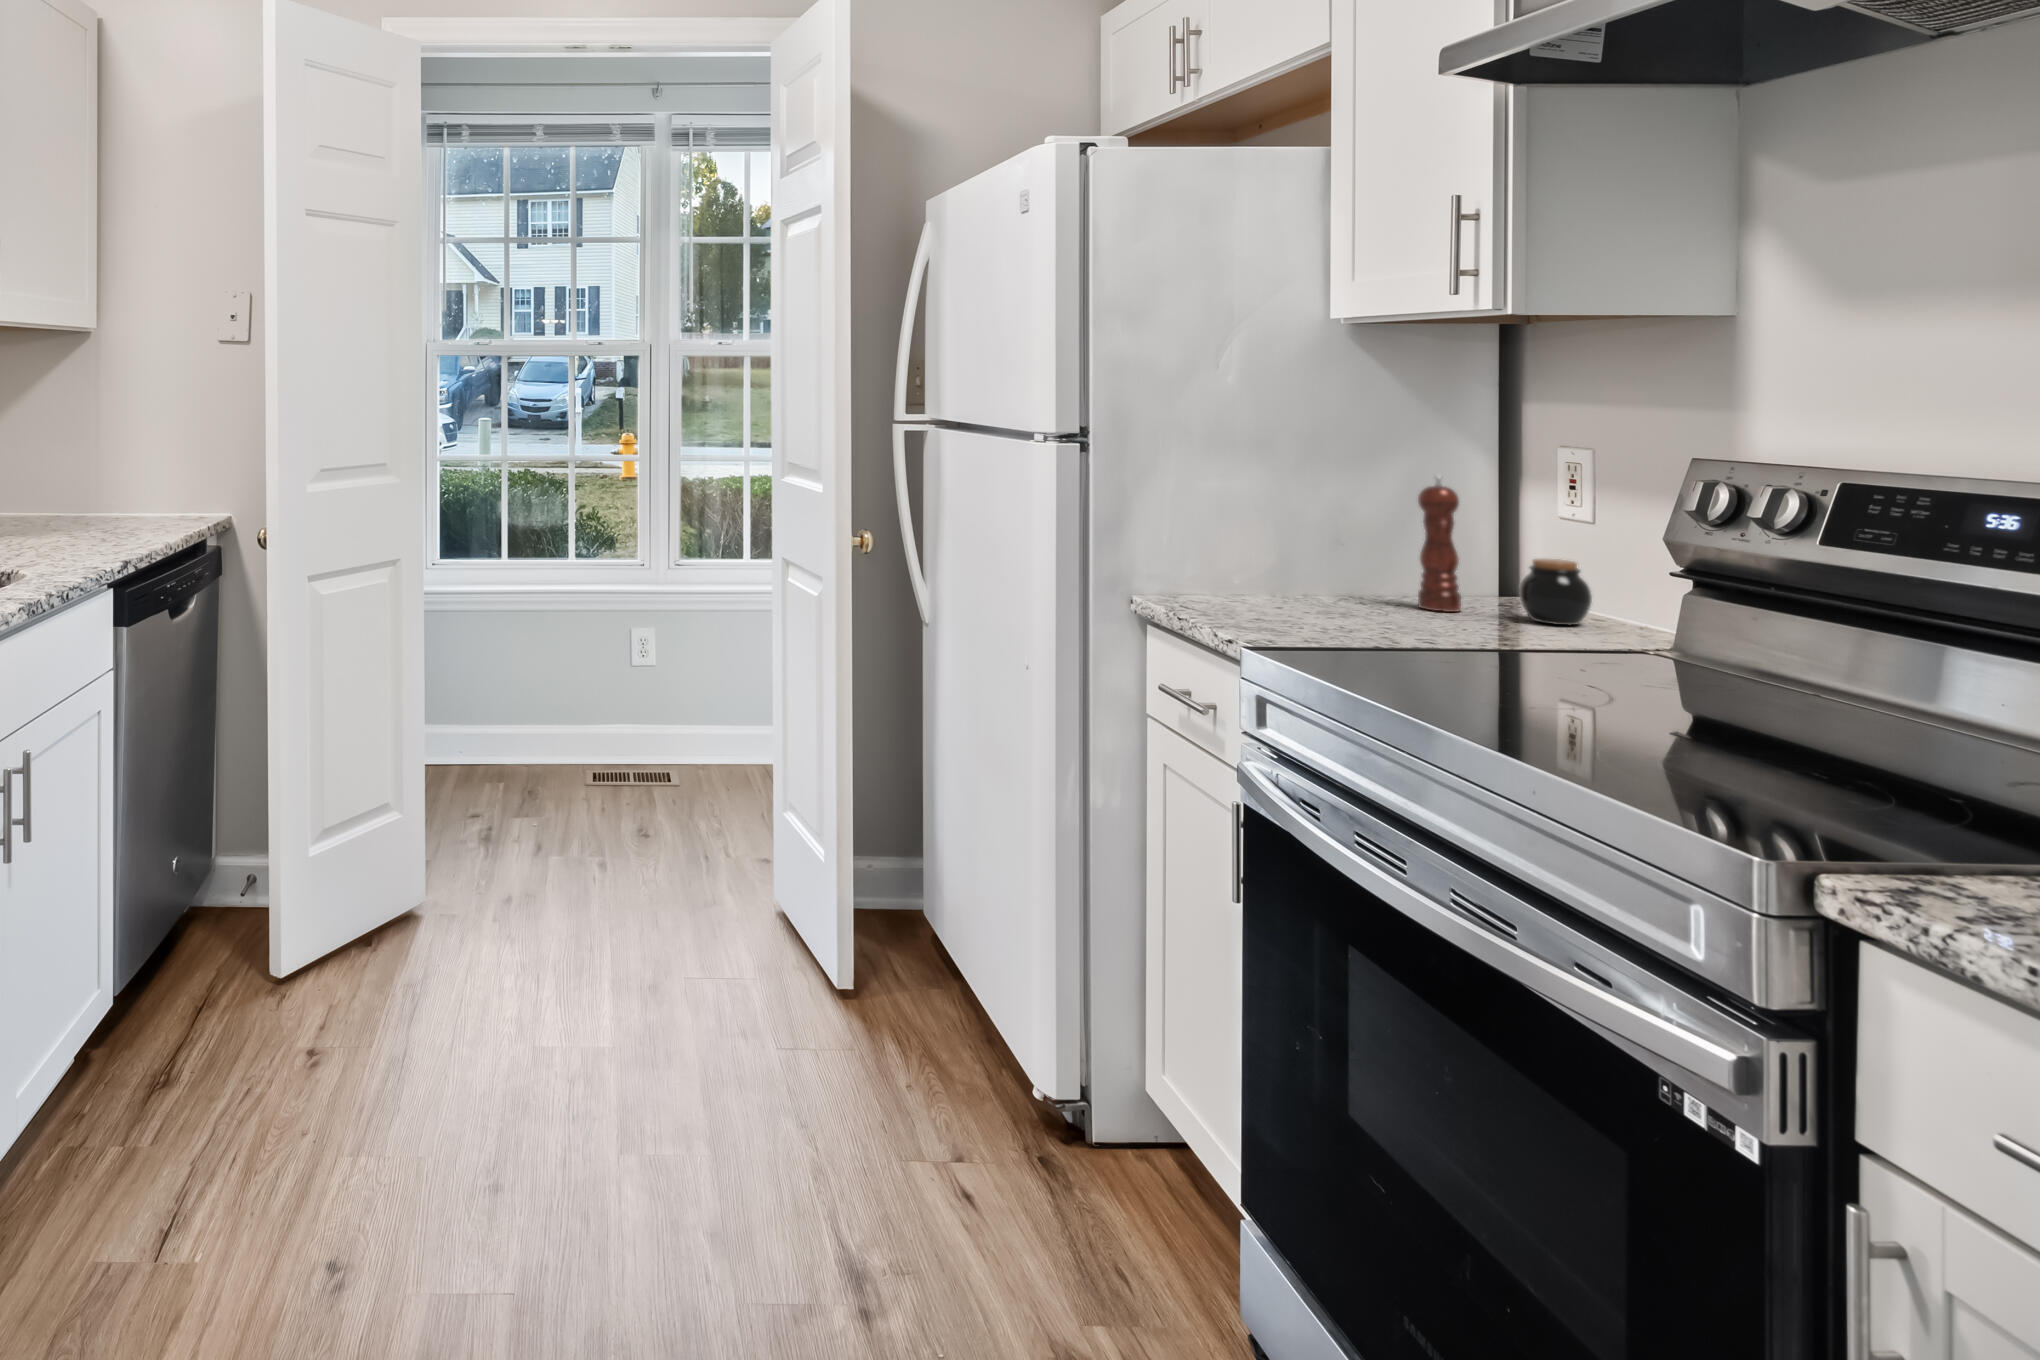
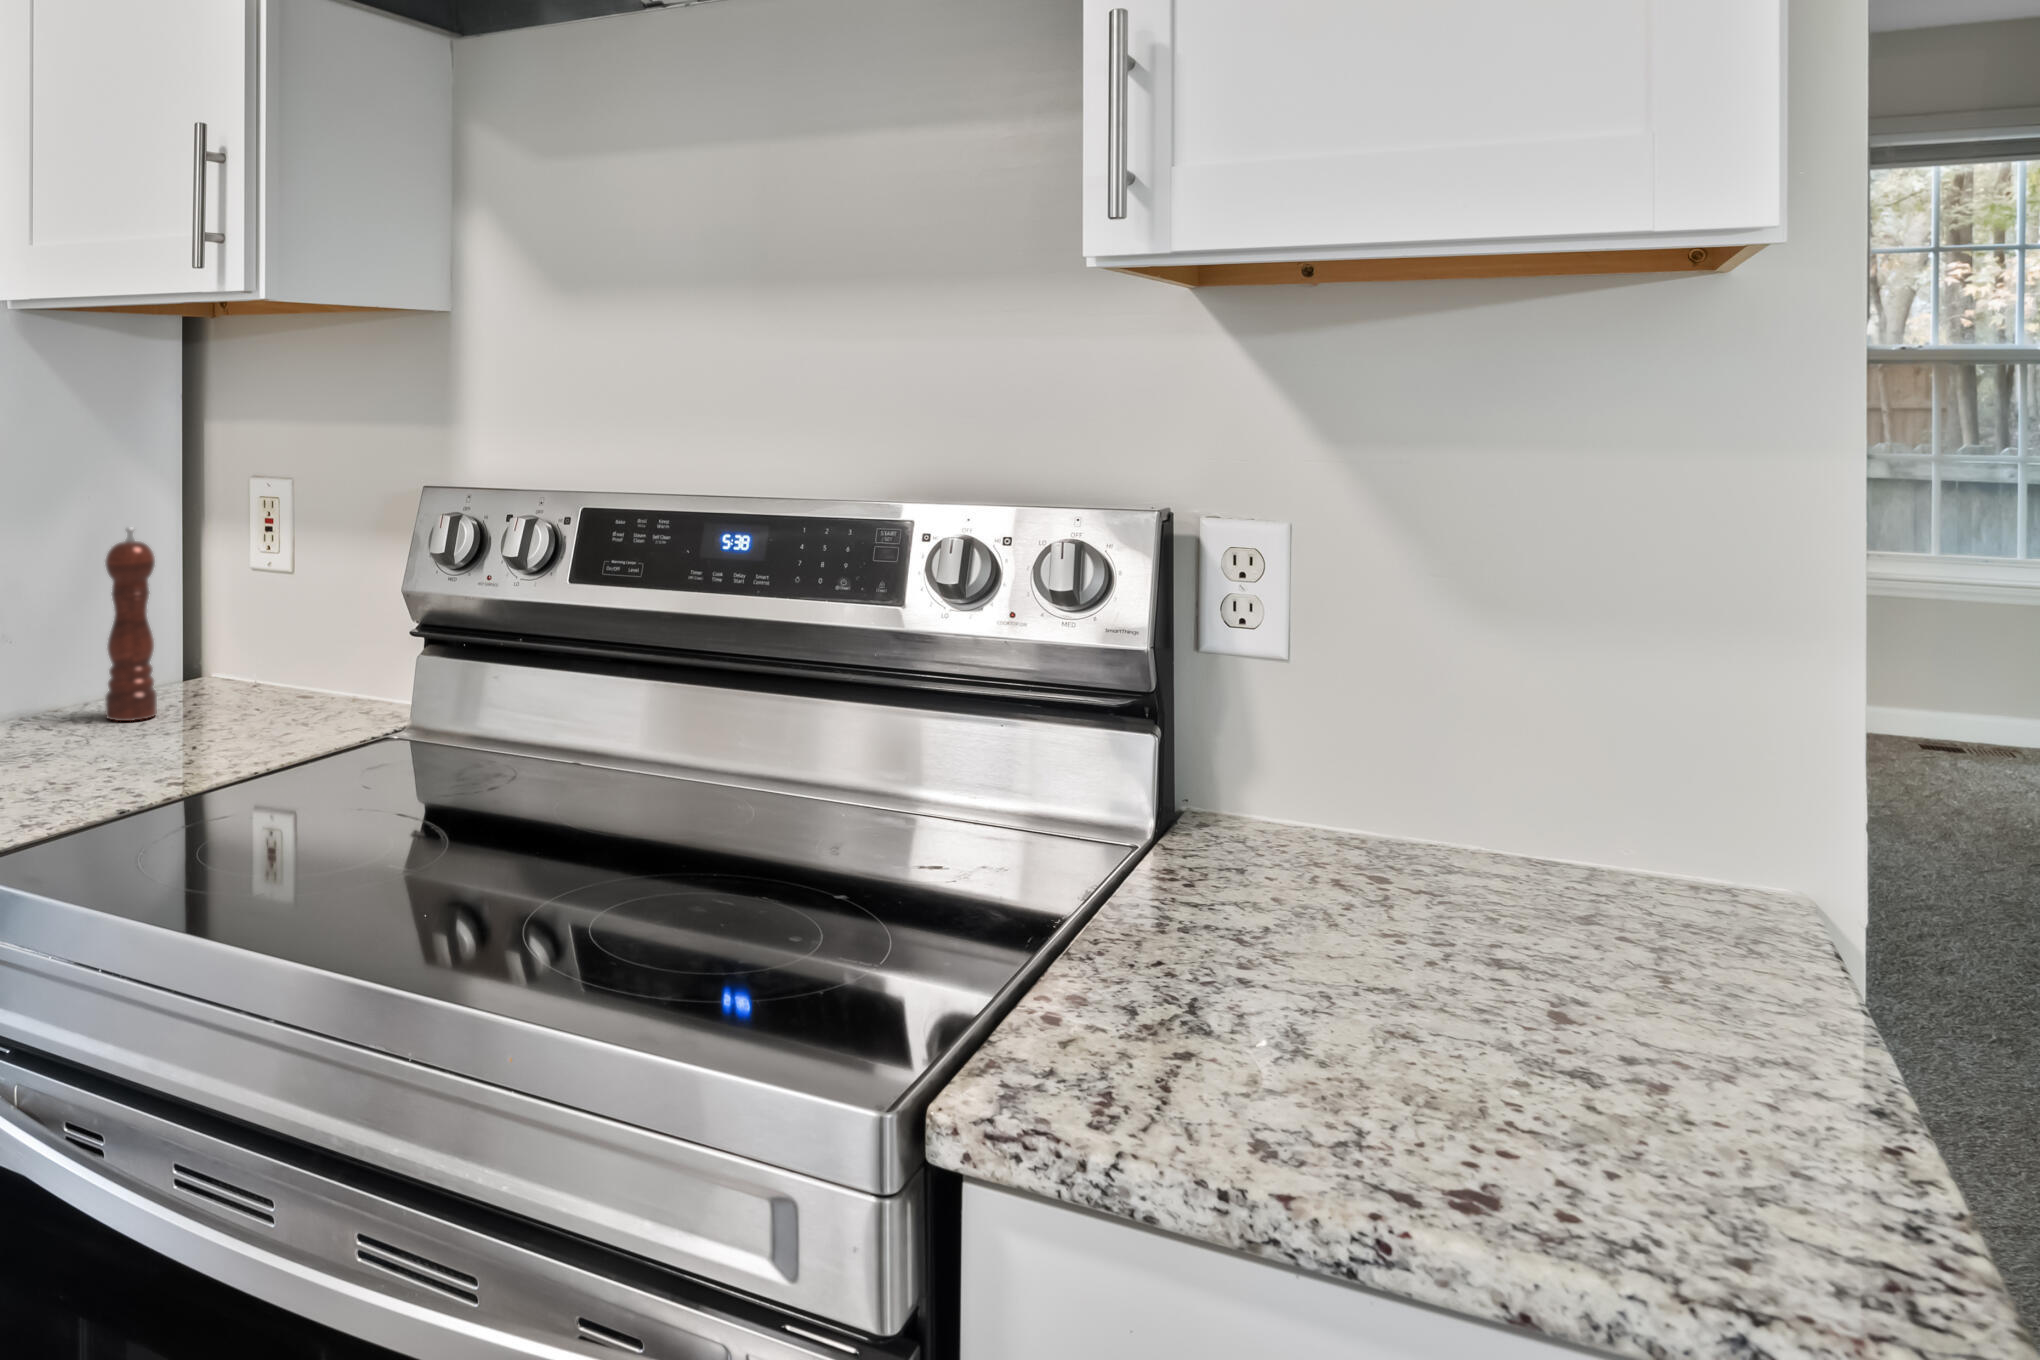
jar: present [1519,559,1592,625] -> none [225,625,301,714]

